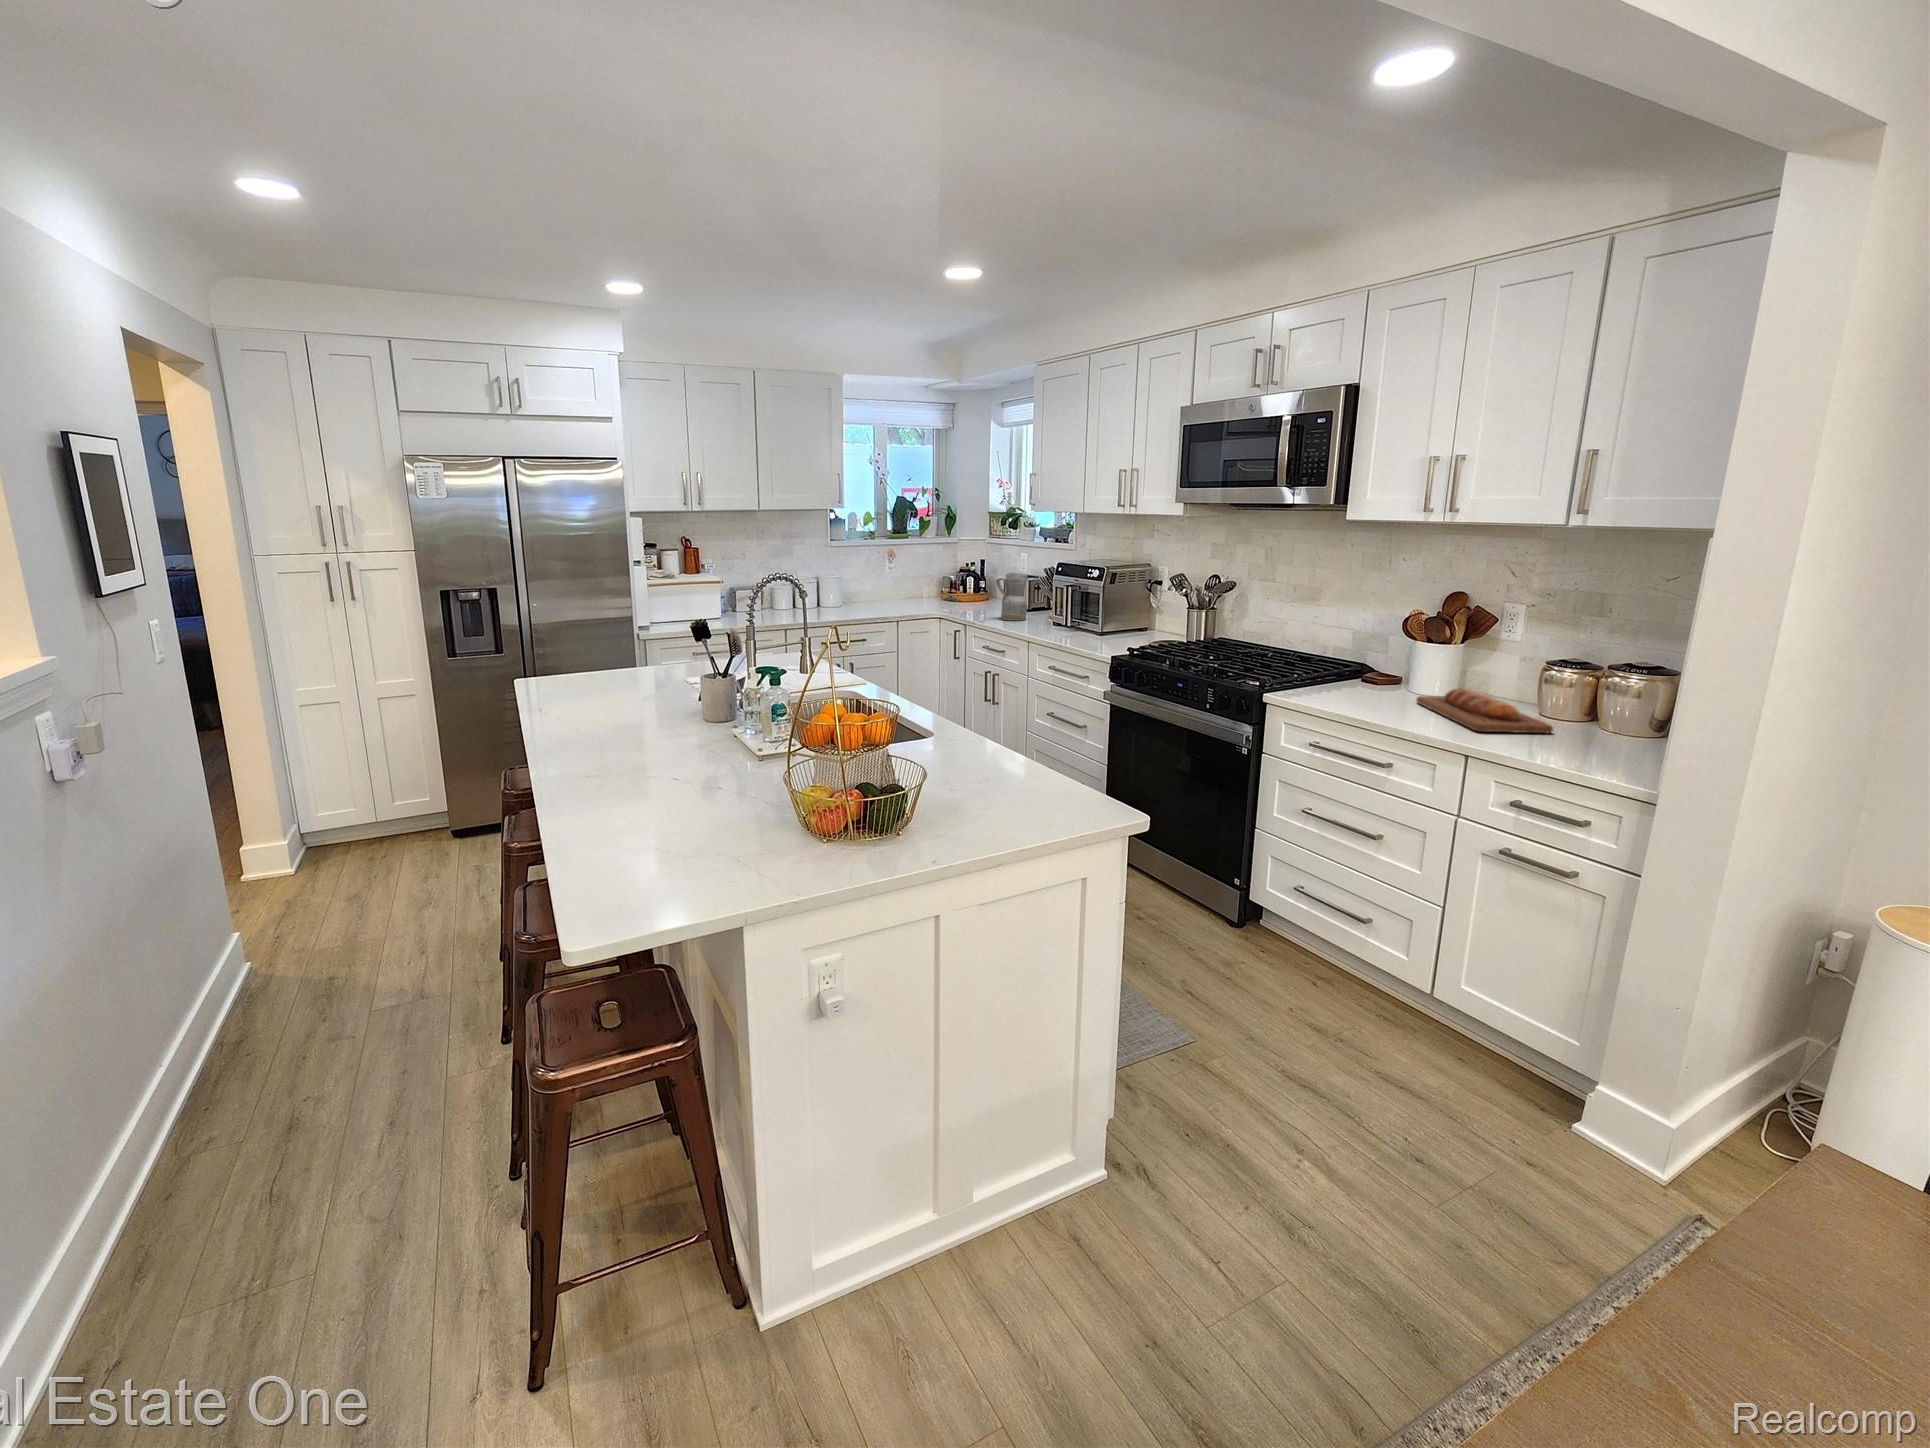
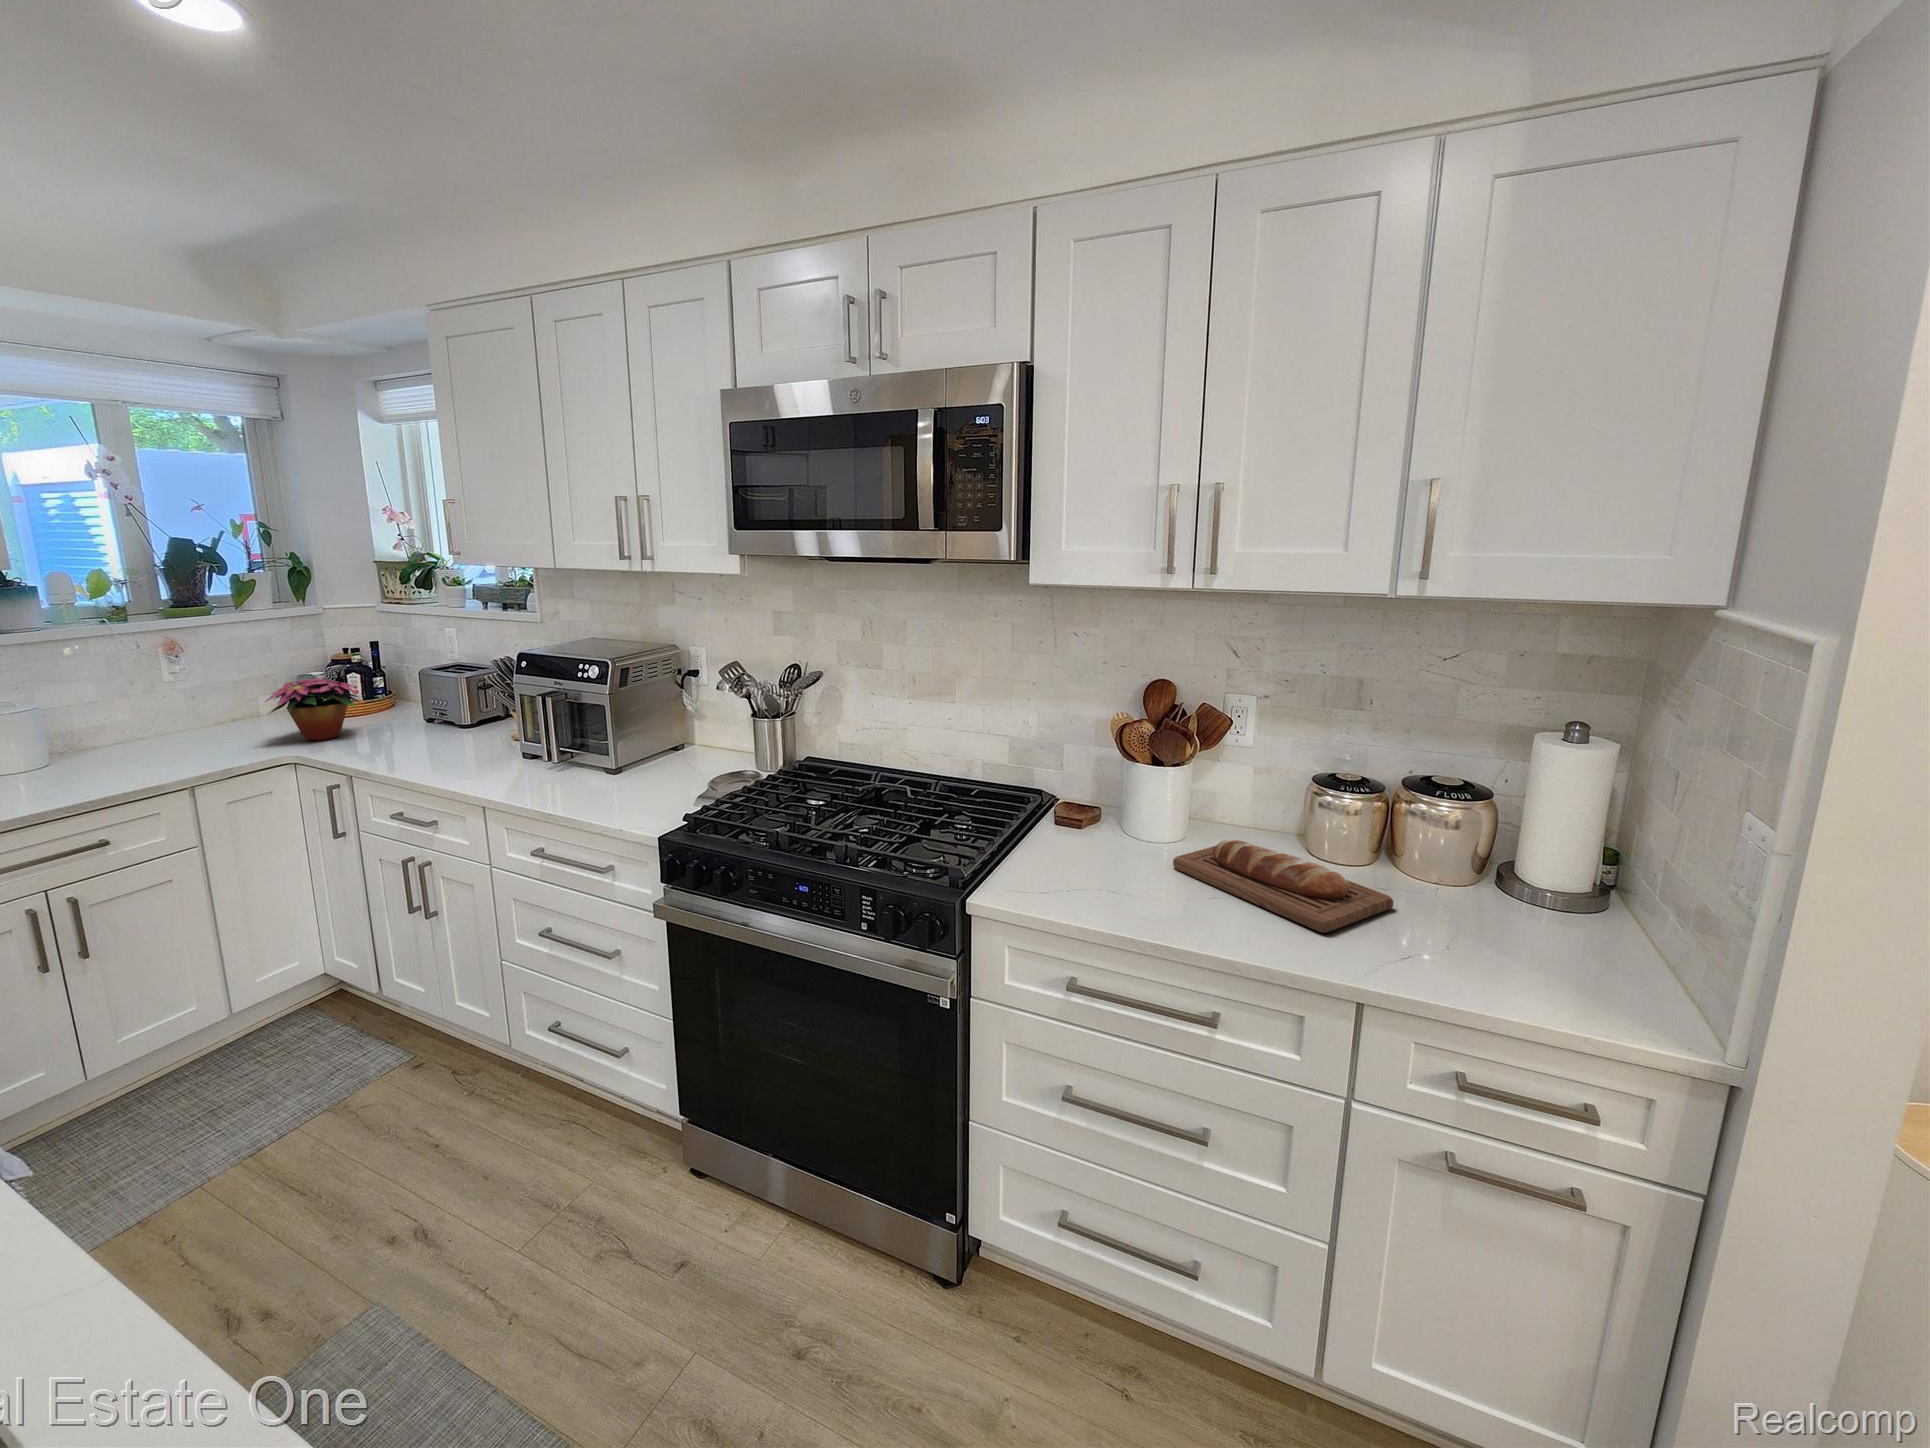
flower arrangement: none [928,573,979,609] -> present [265,677,359,741]
ceramic pitcher: present [996,573,1028,620] -> none [402,674,470,759]

